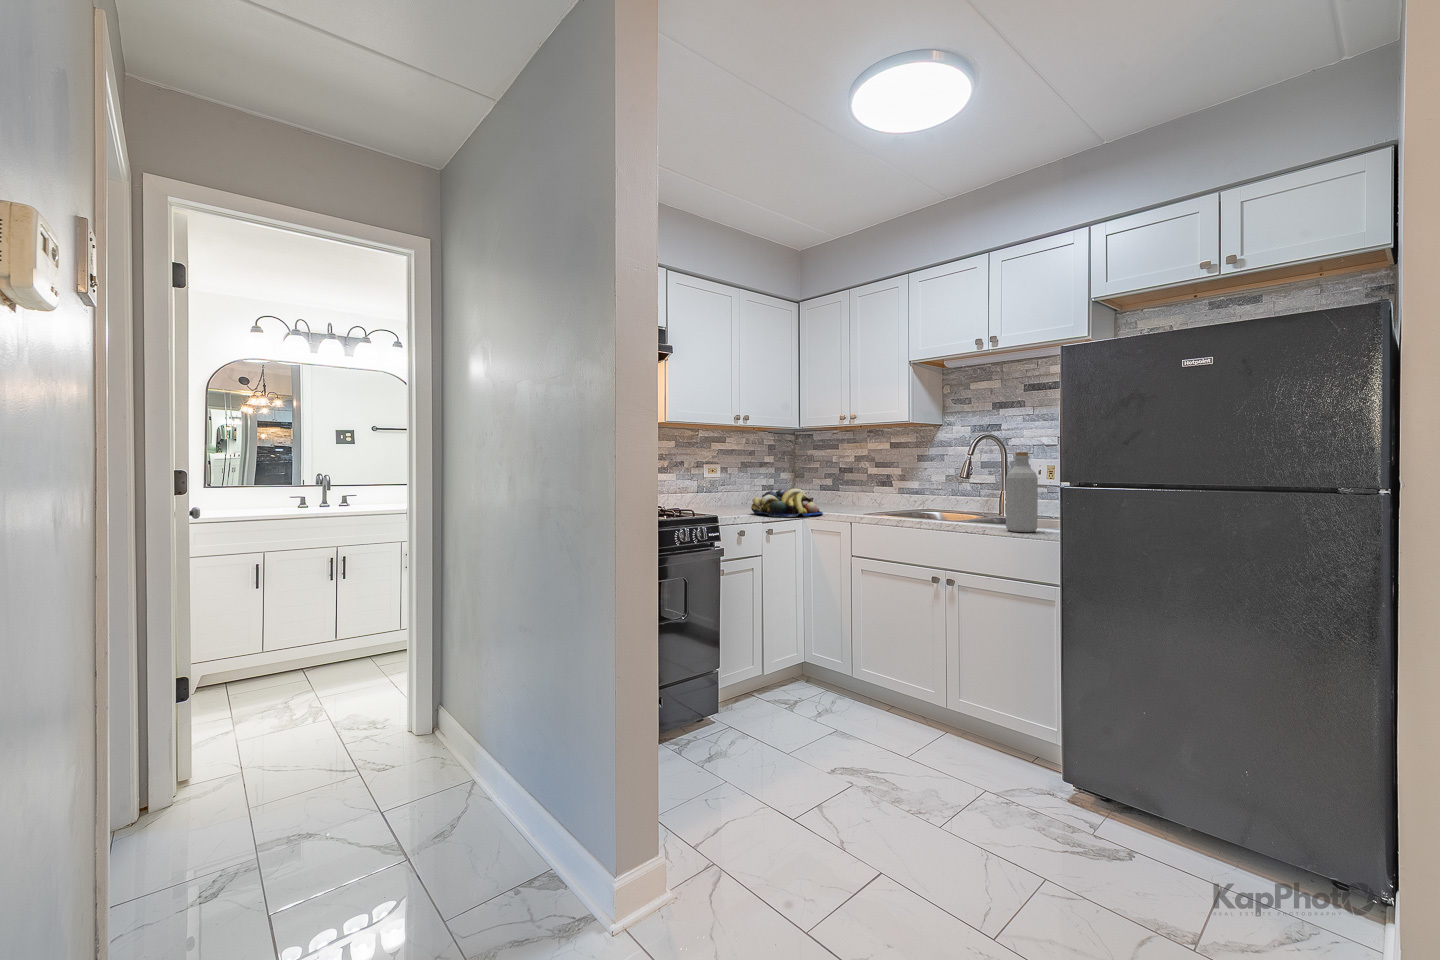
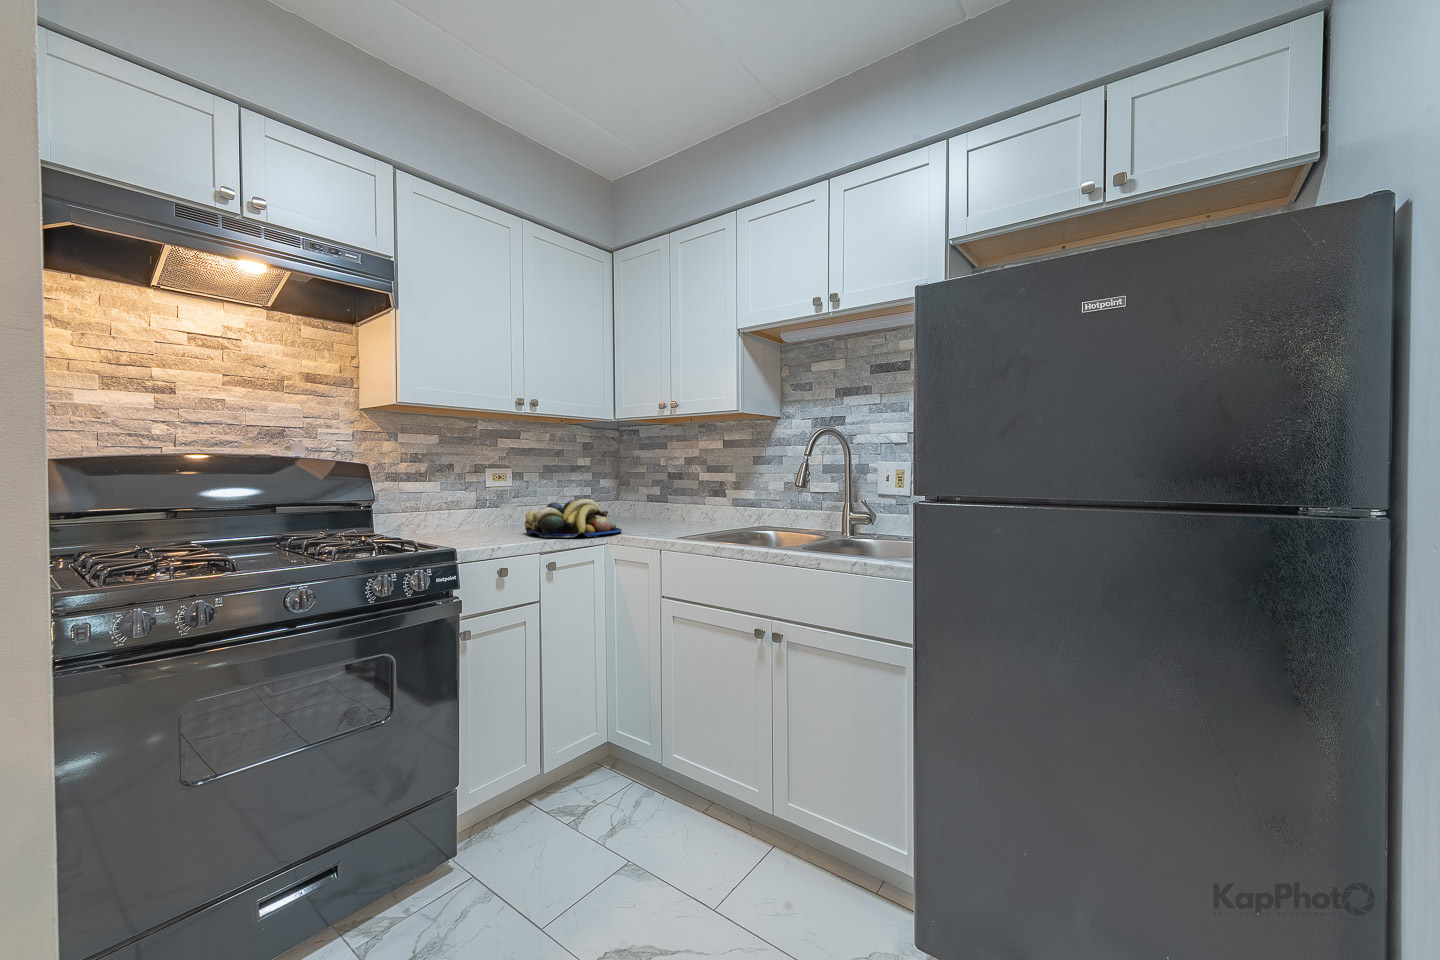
bottle: present [1006,452,1038,532] -> none [831,449,872,562]

